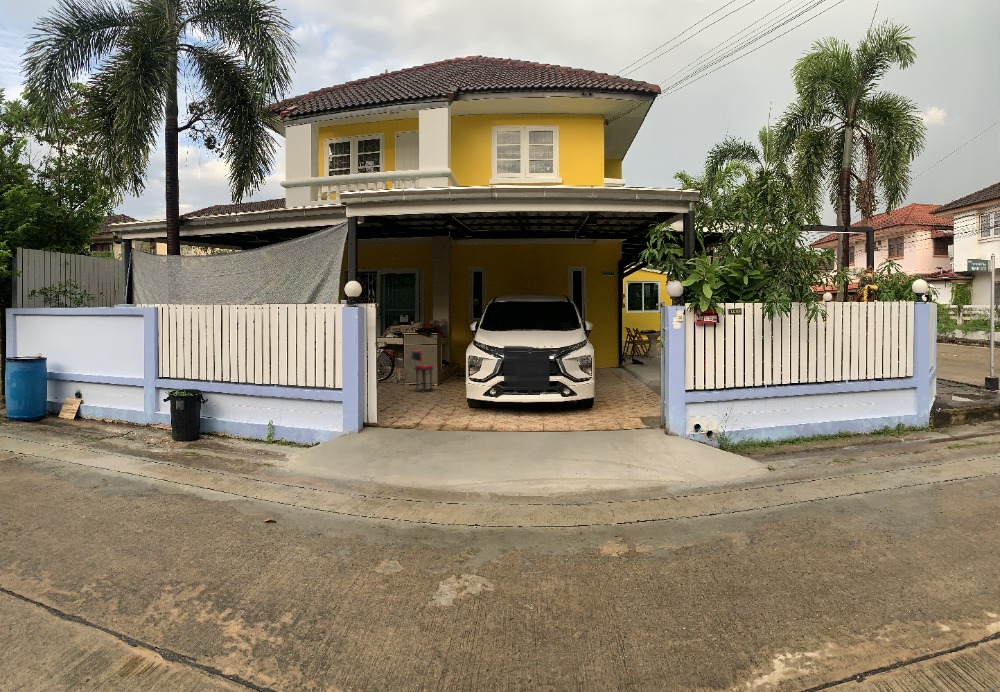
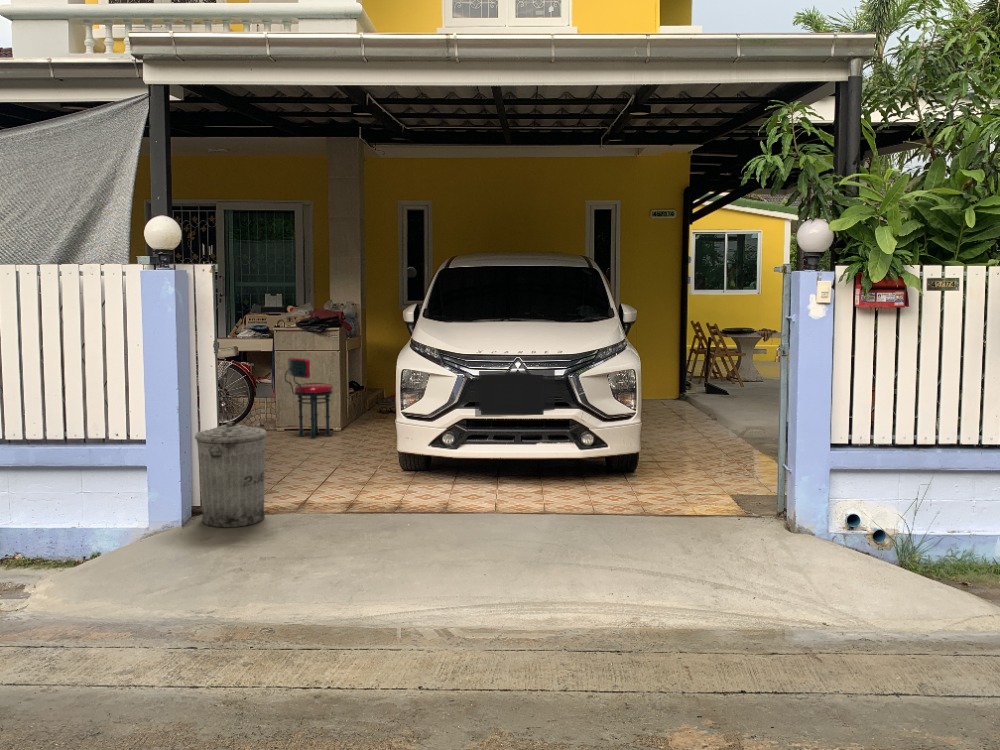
trash can: none [369,381,404,433] -> present [195,422,267,527]

